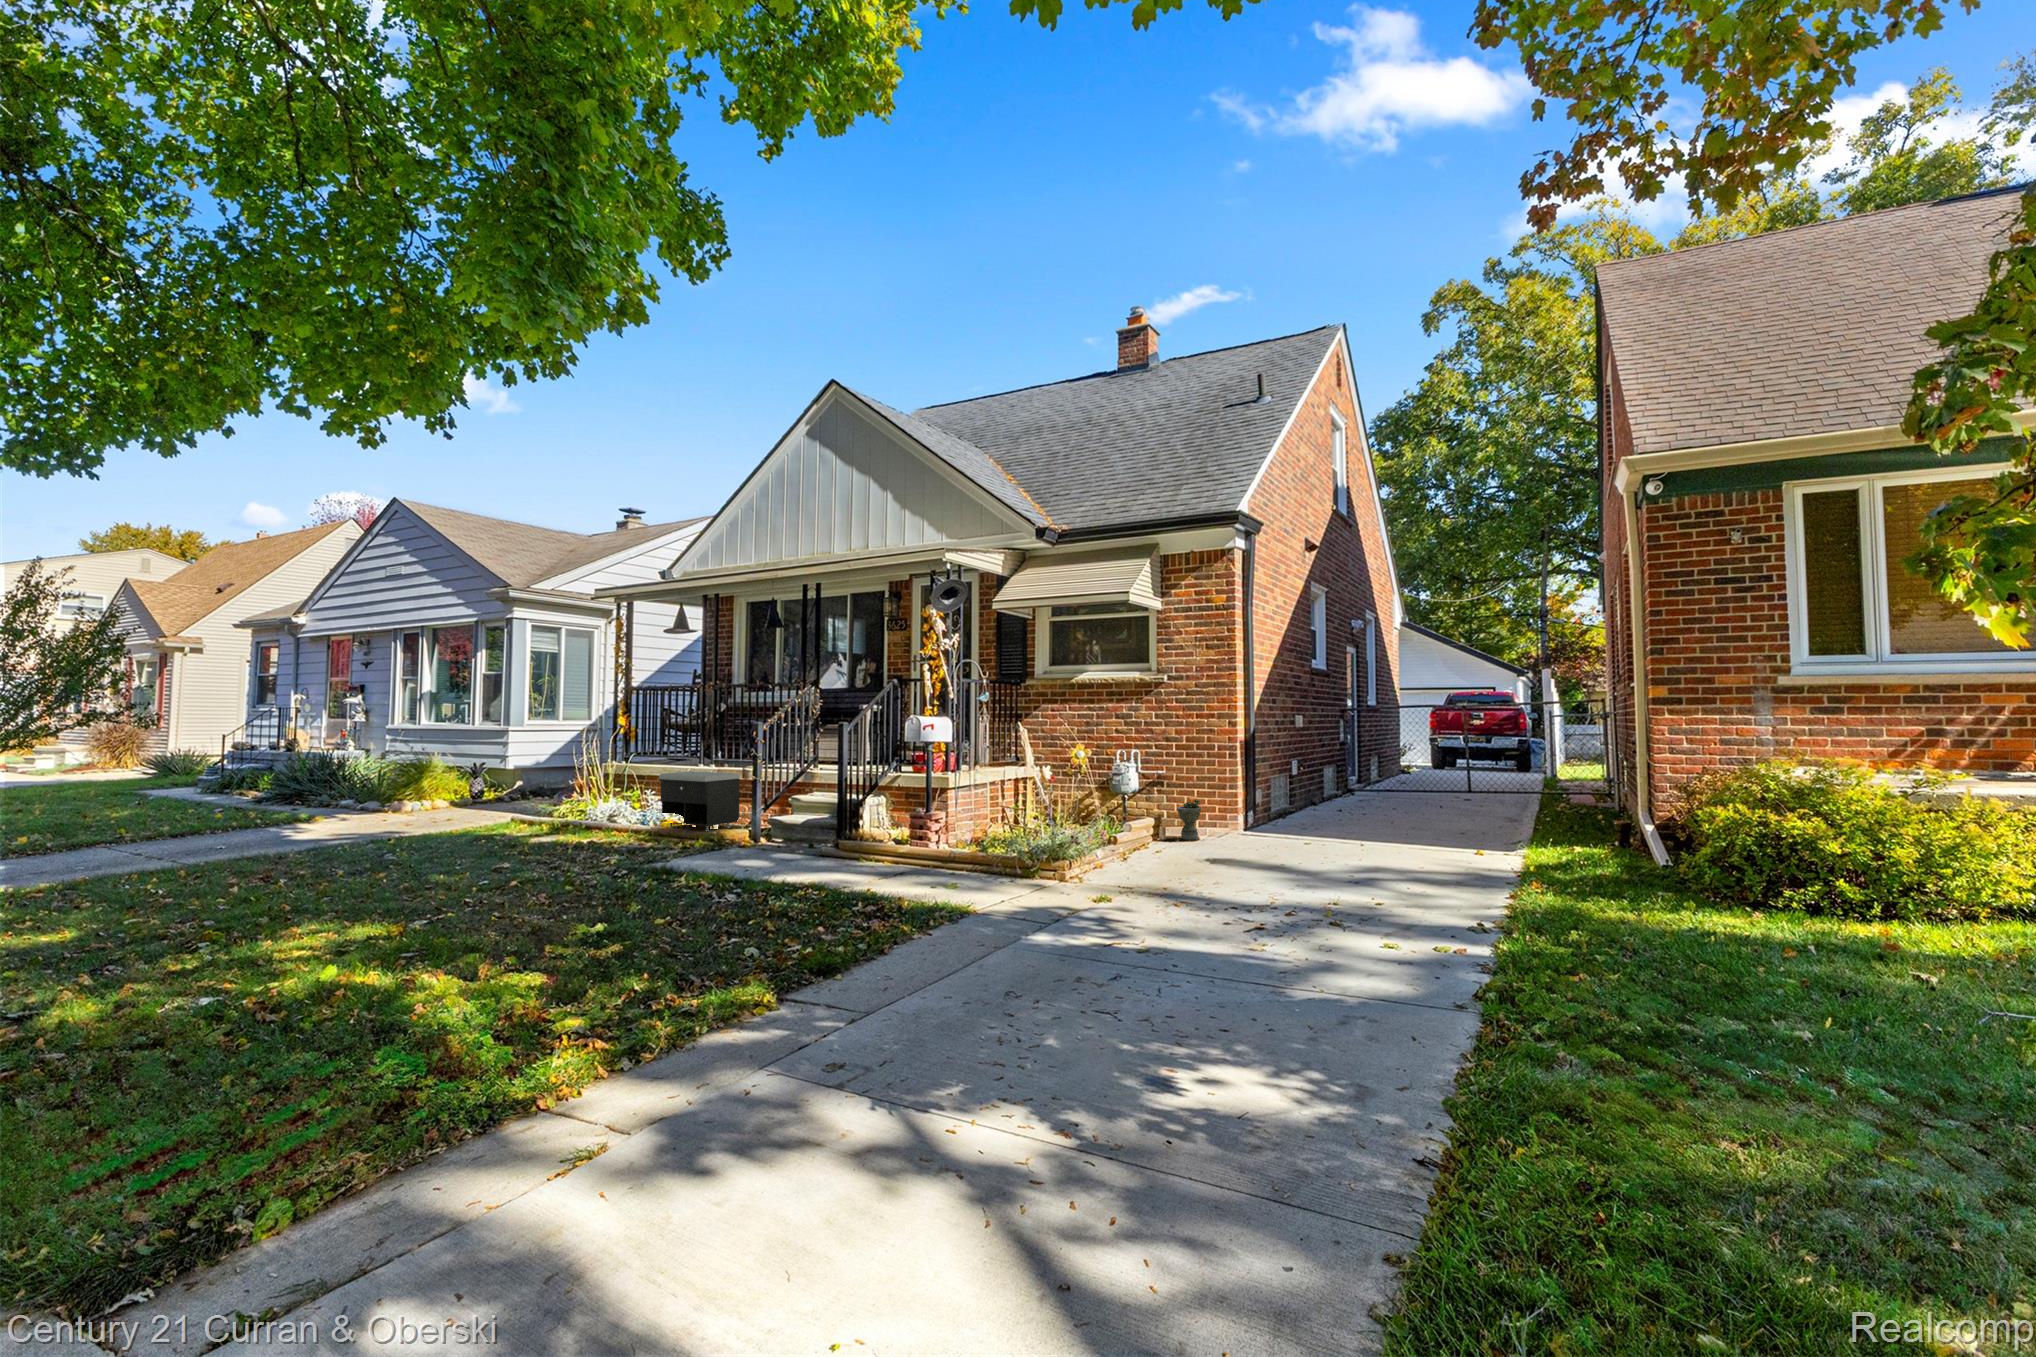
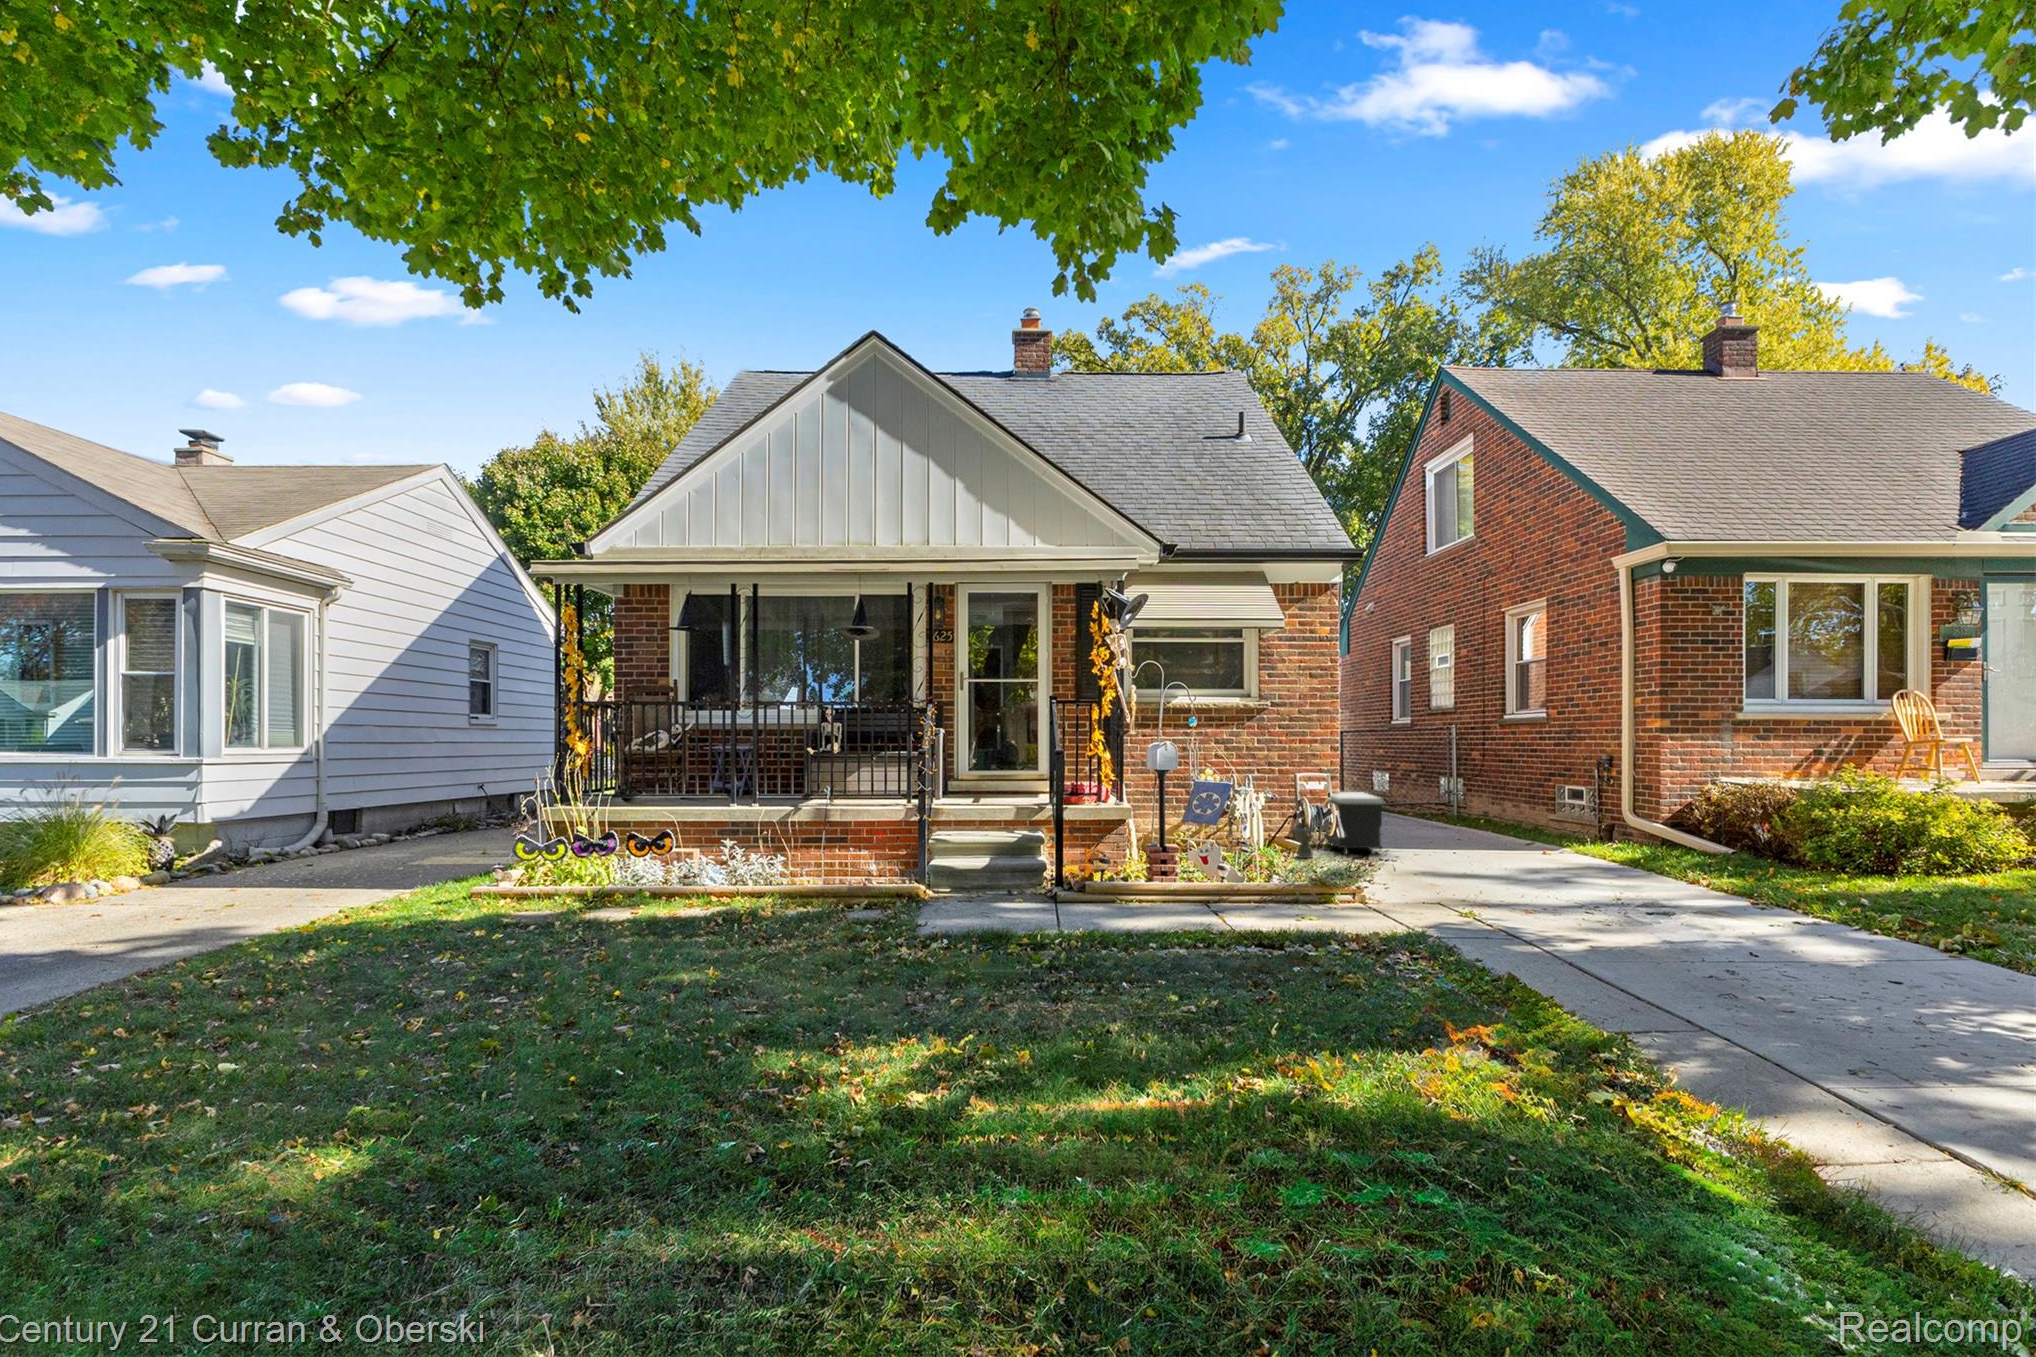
storage bench: present [659,771,739,831] -> present [1324,792,1384,853]

